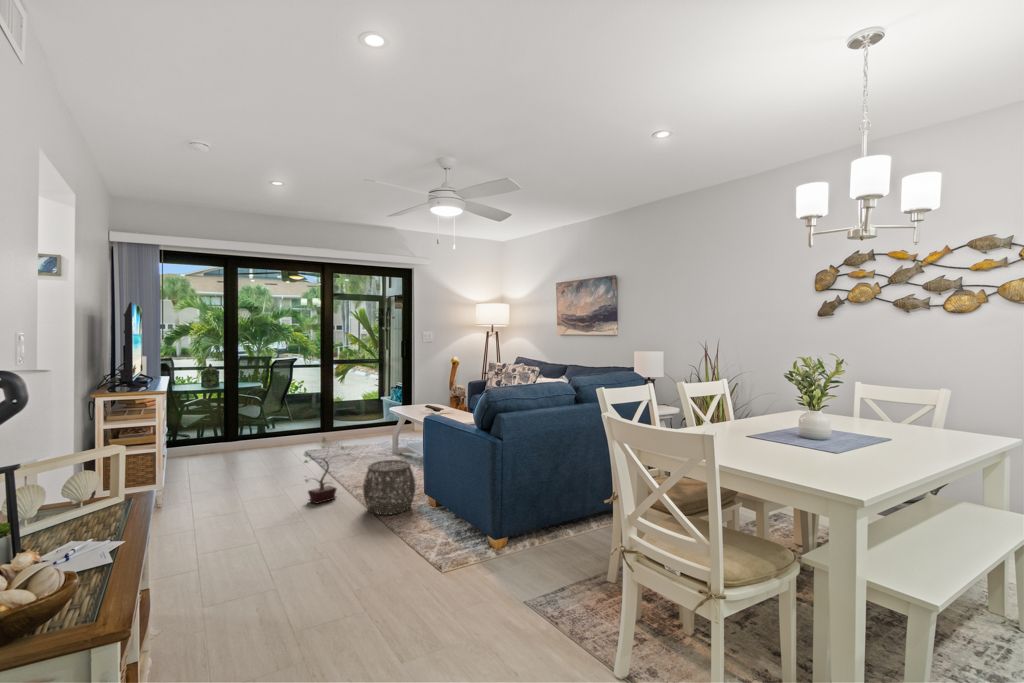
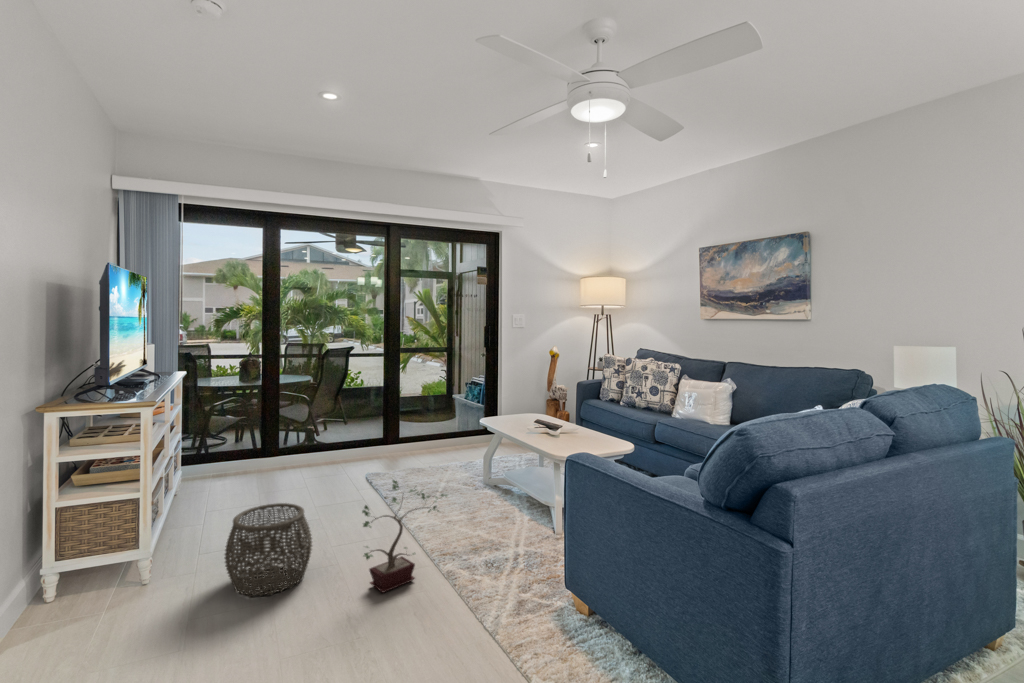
woven basket: present [363,460,415,515] -> present [225,503,312,596]

